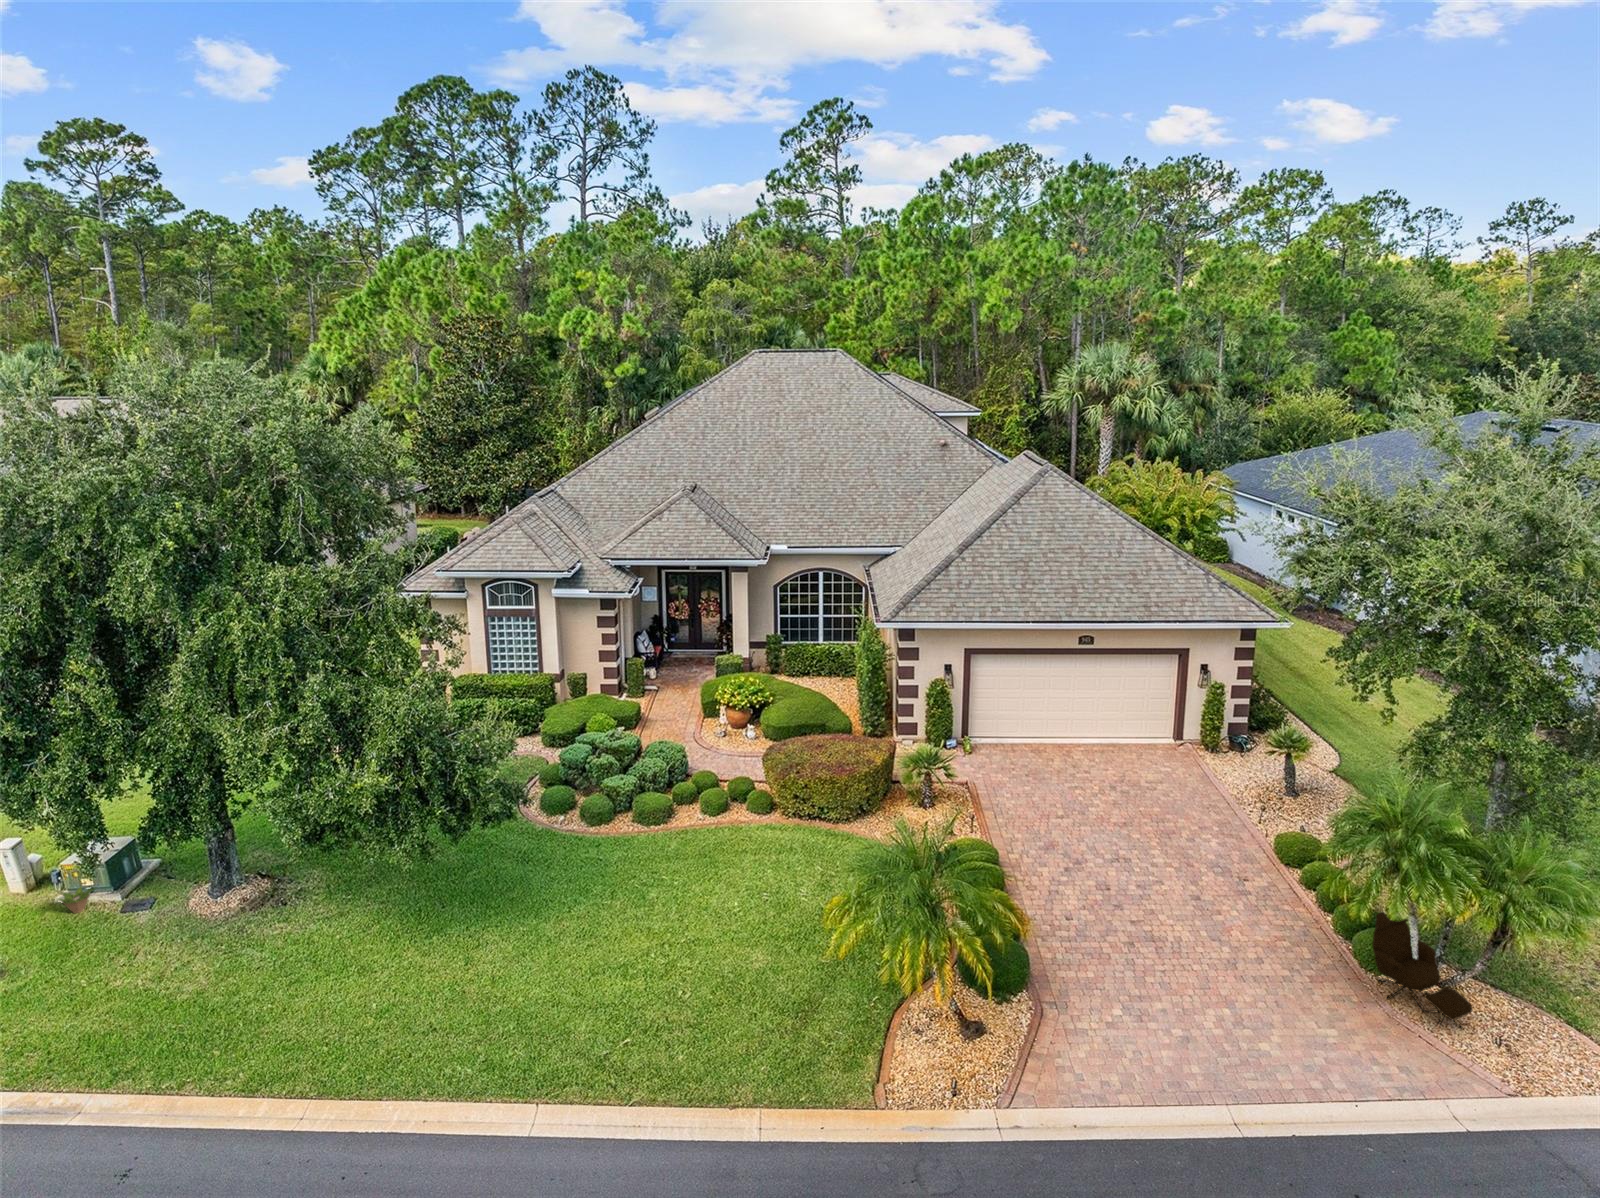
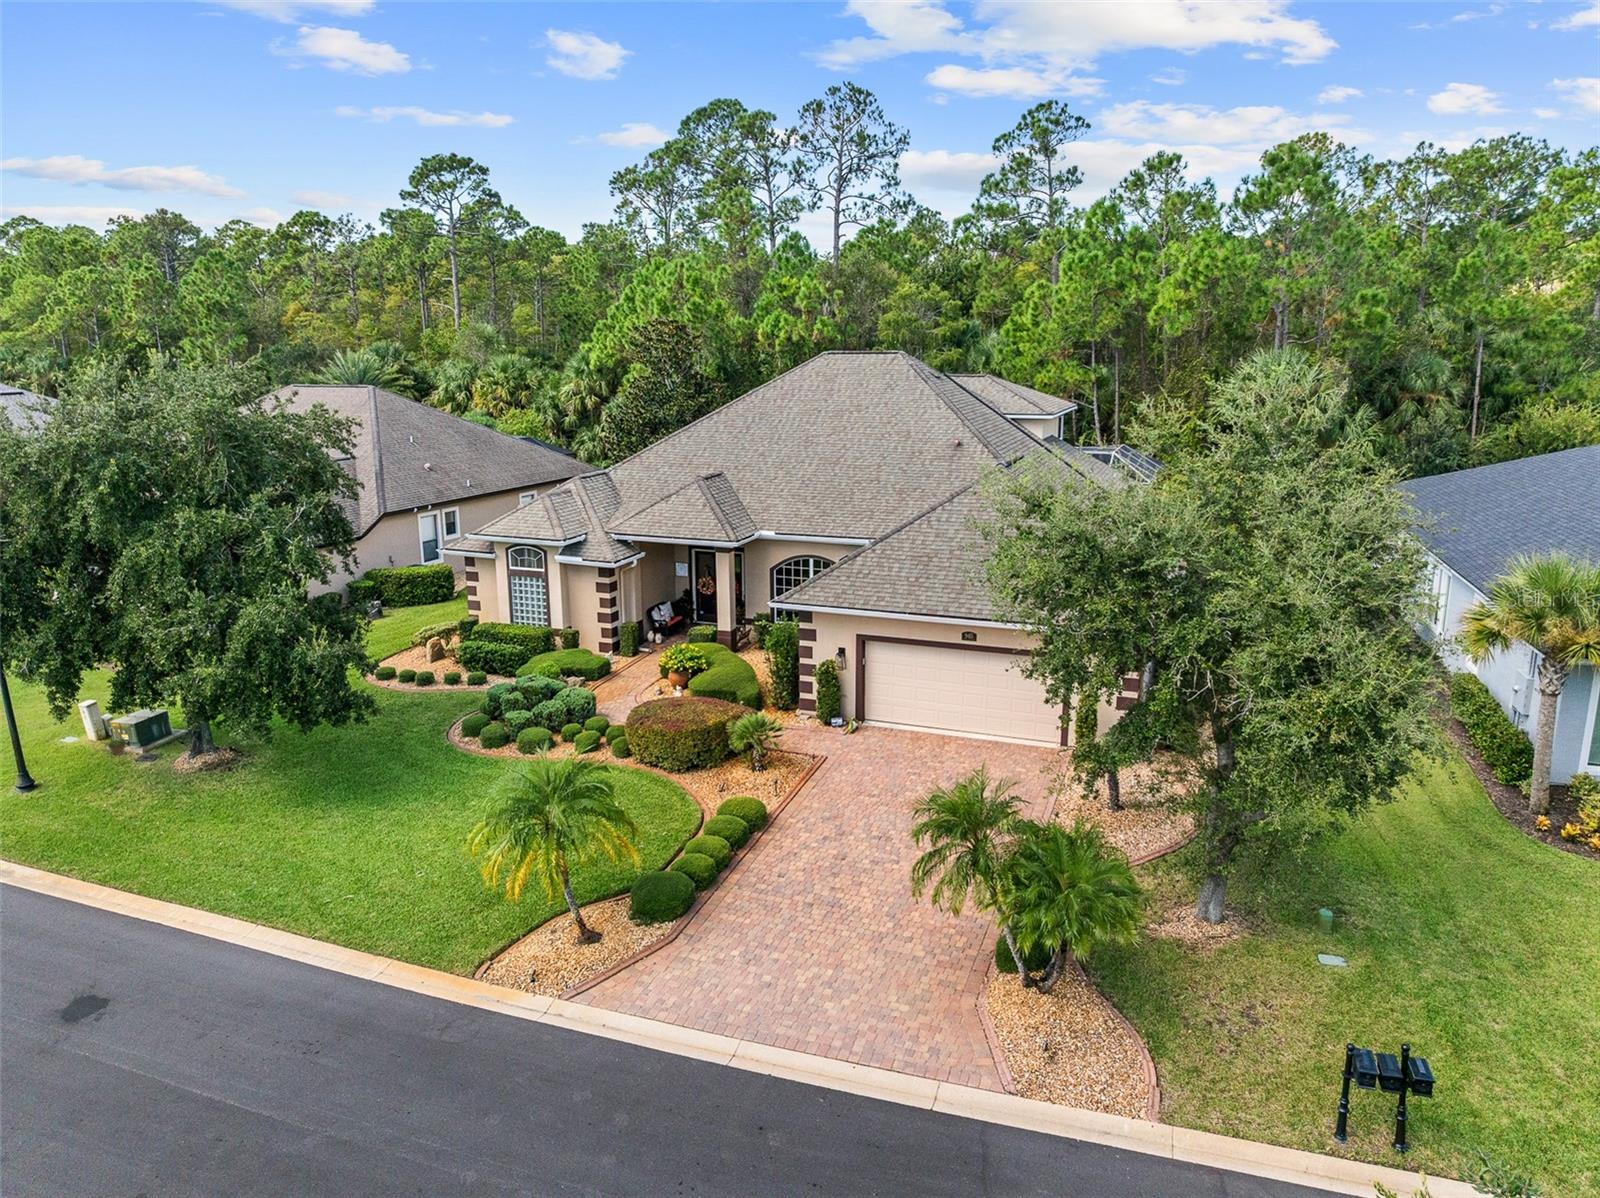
lounge chair: present [1372,912,1472,1028] -> none [985,910,1051,1034]

